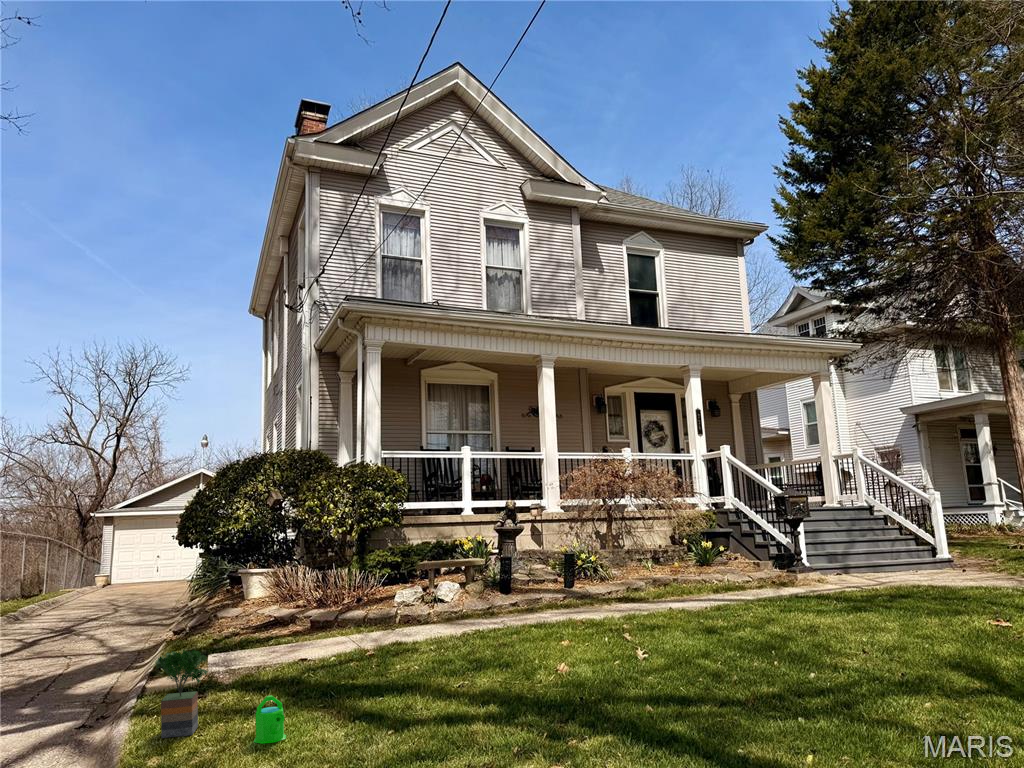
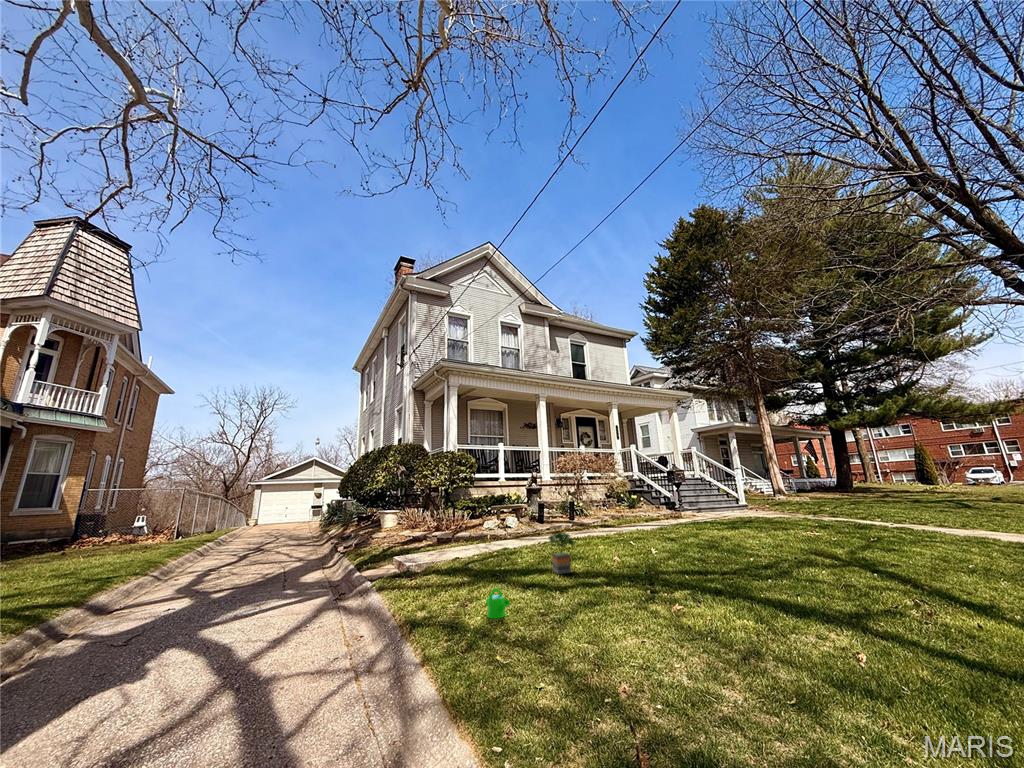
potted tree: present [155,650,208,738] -> present [549,533,575,574]

